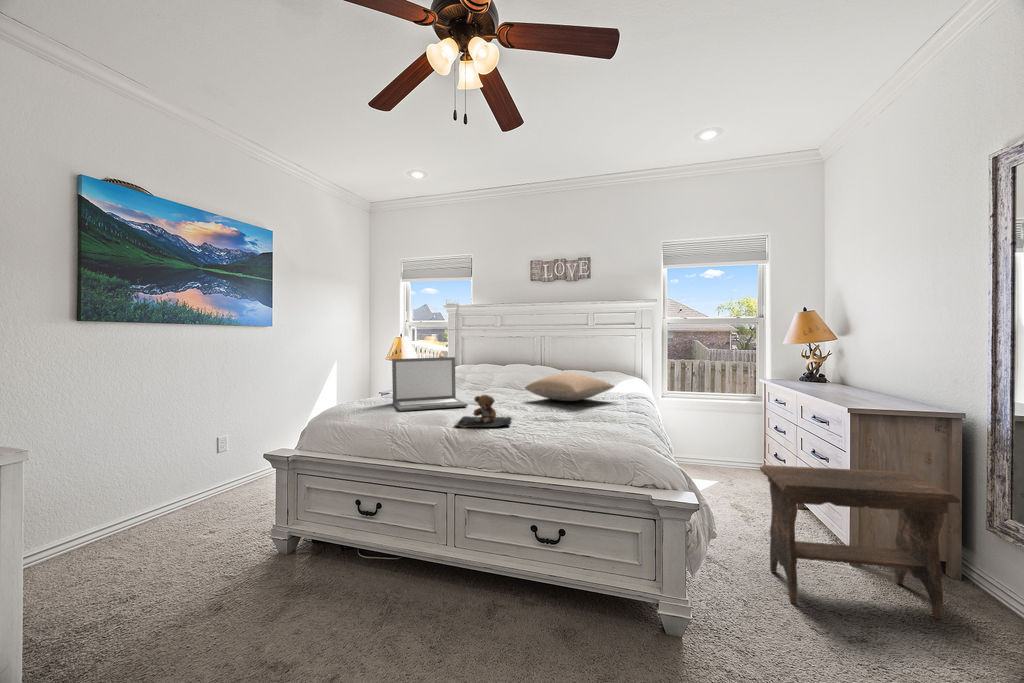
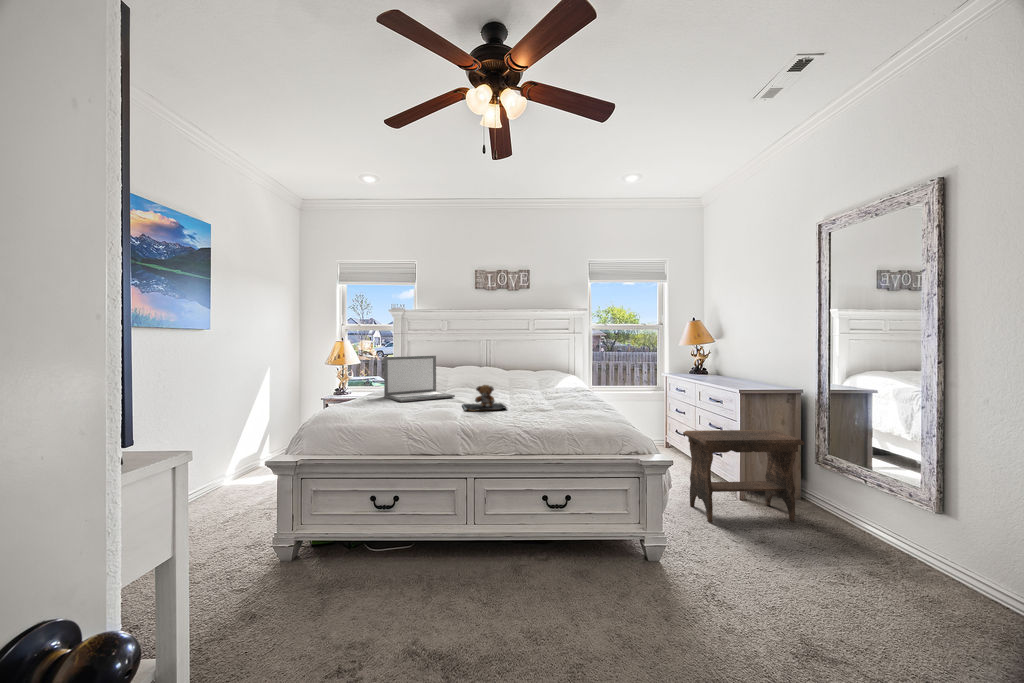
pillow: present [525,373,614,401] -> none [495,369,566,391]

